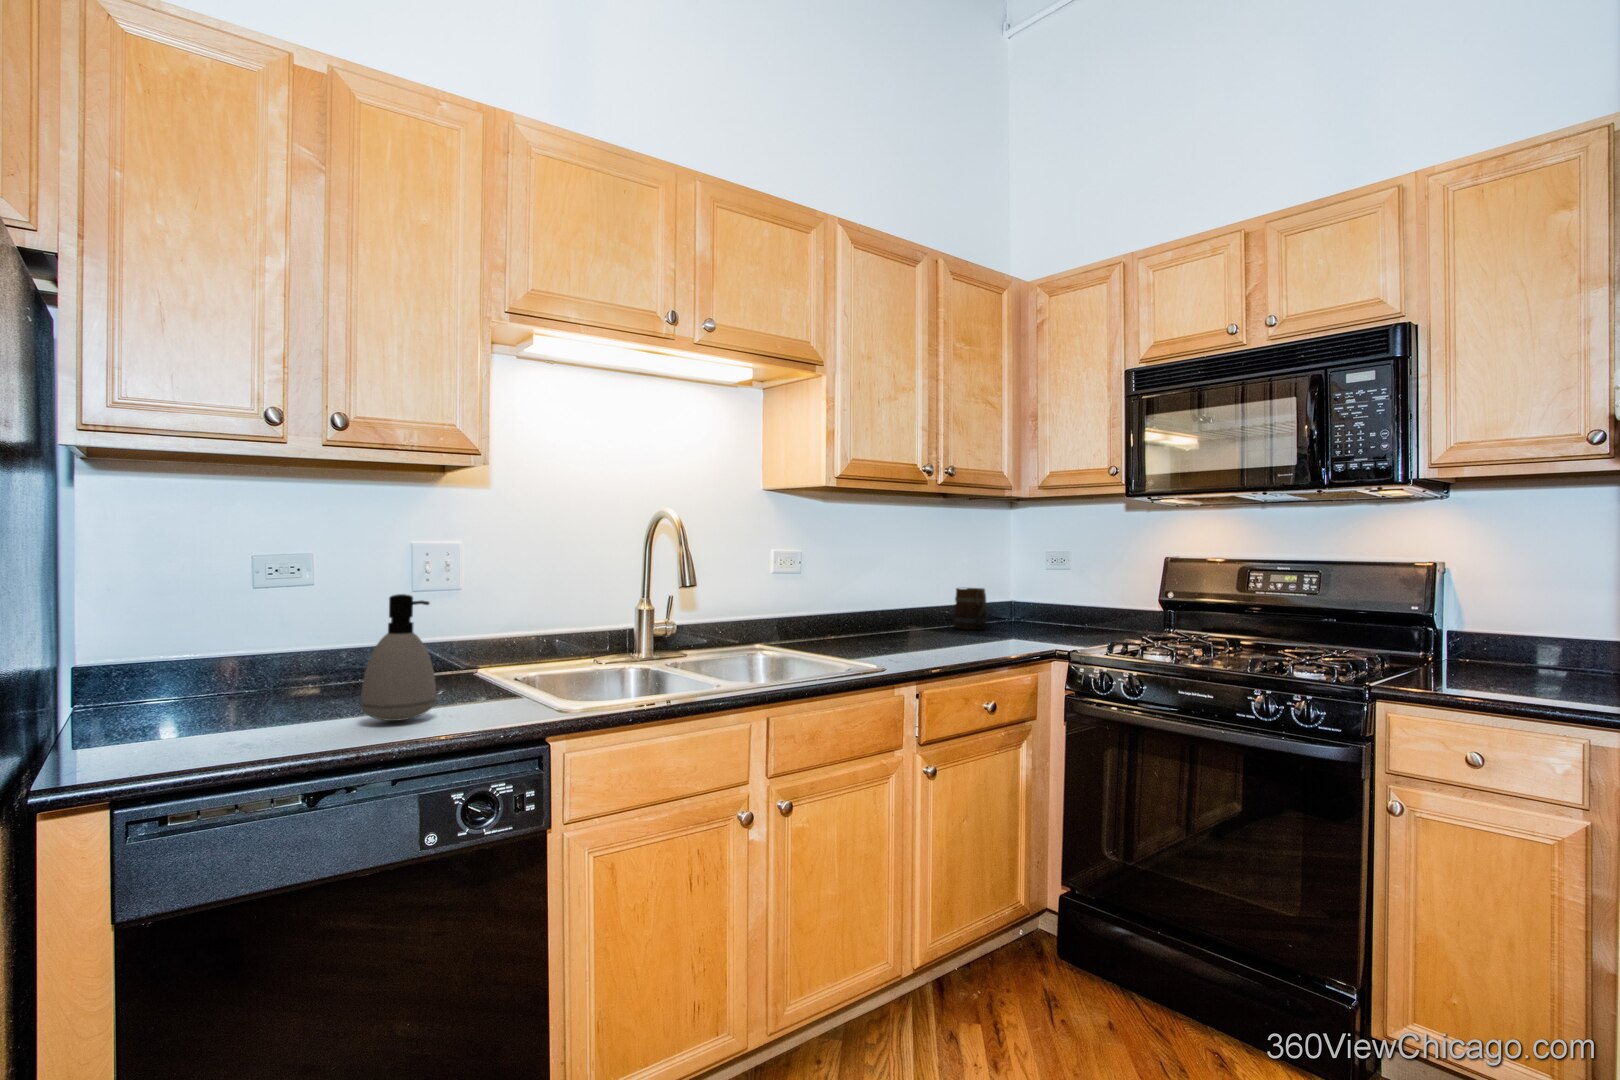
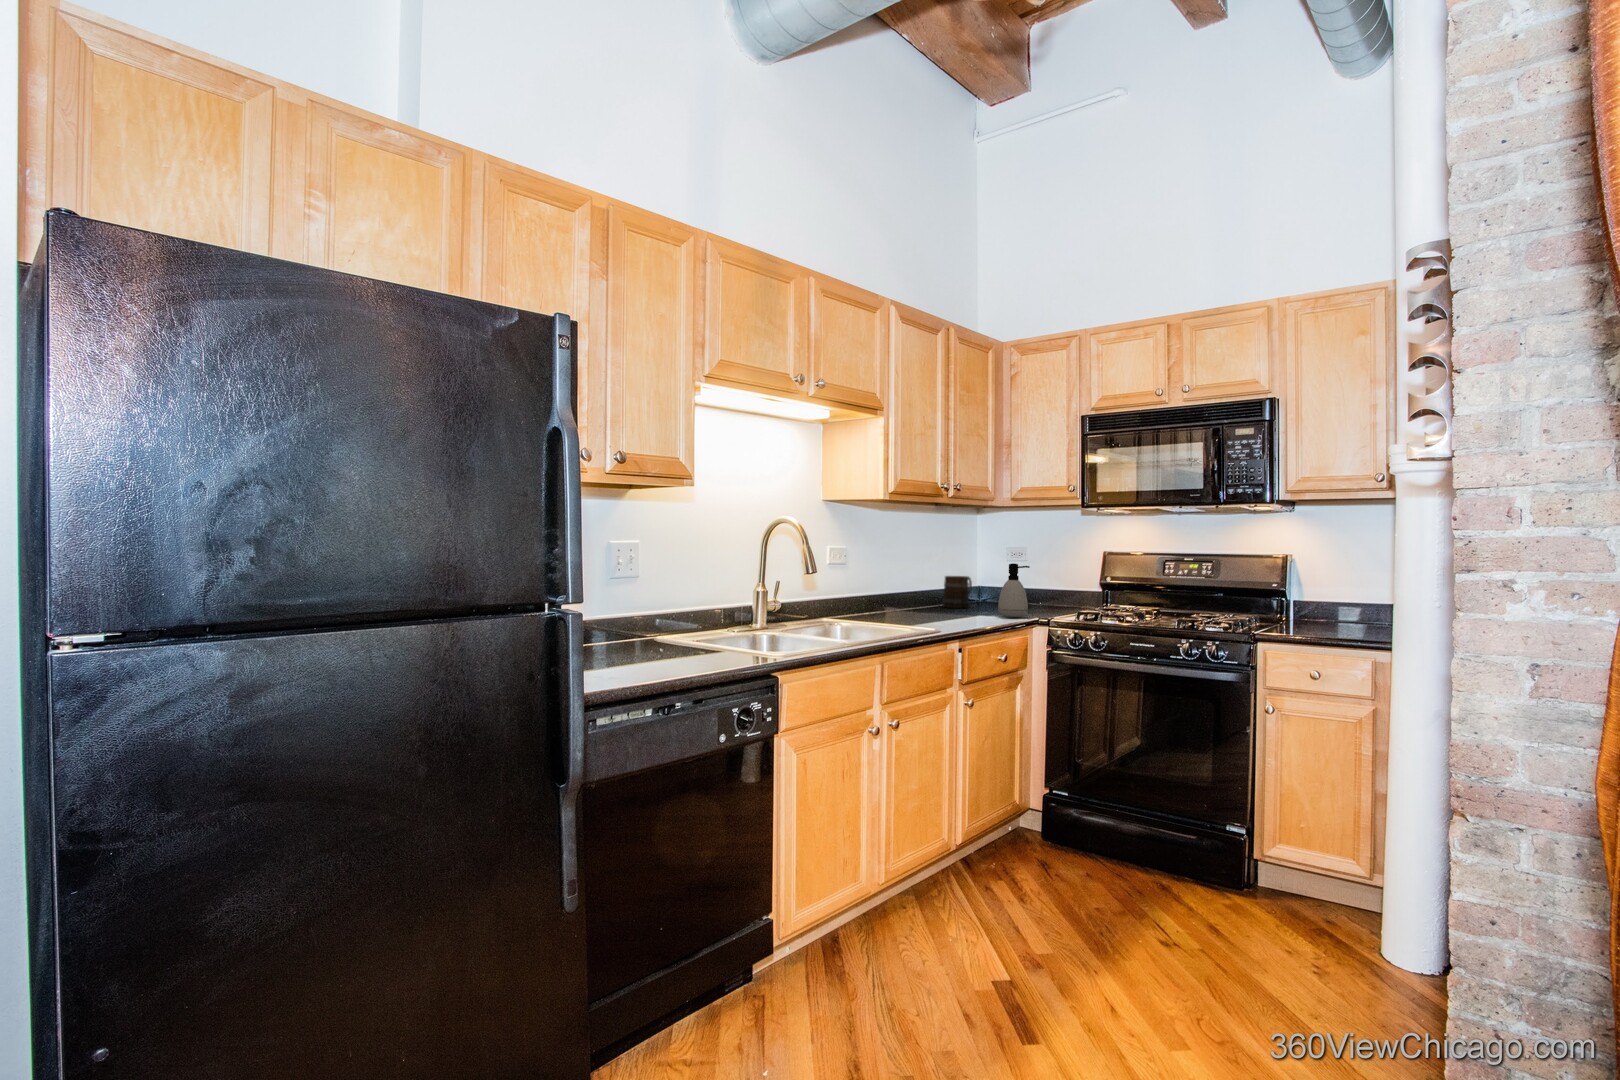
soap dispenser: present [361,594,436,721] -> present [998,563,1029,618]

